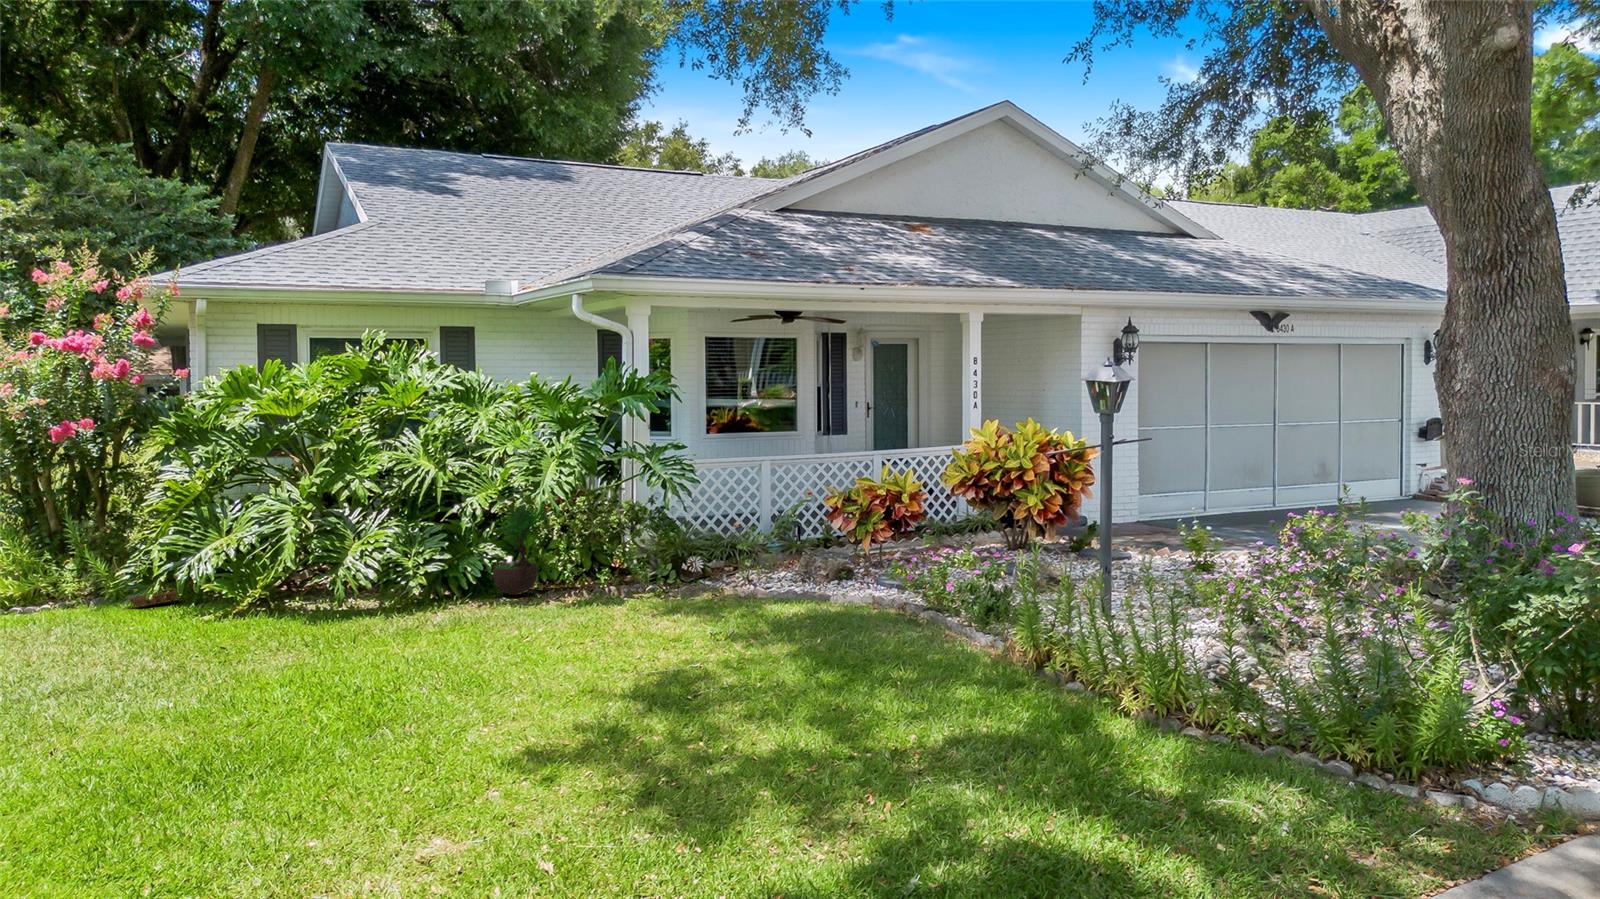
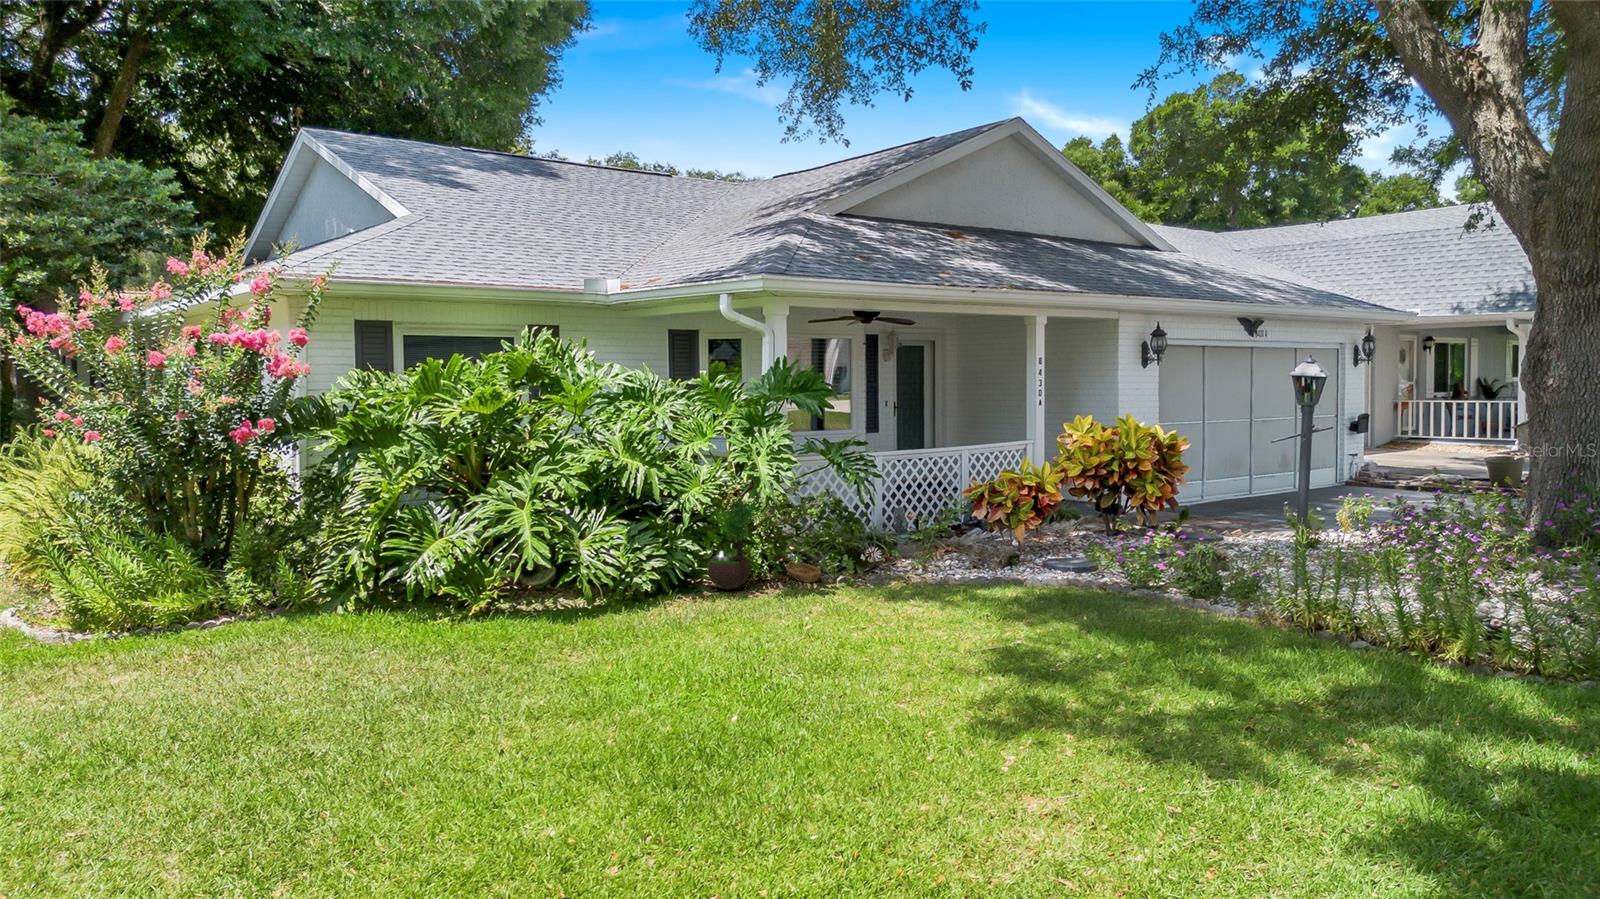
basket: present [129,590,180,607] -> present [786,562,821,583]

